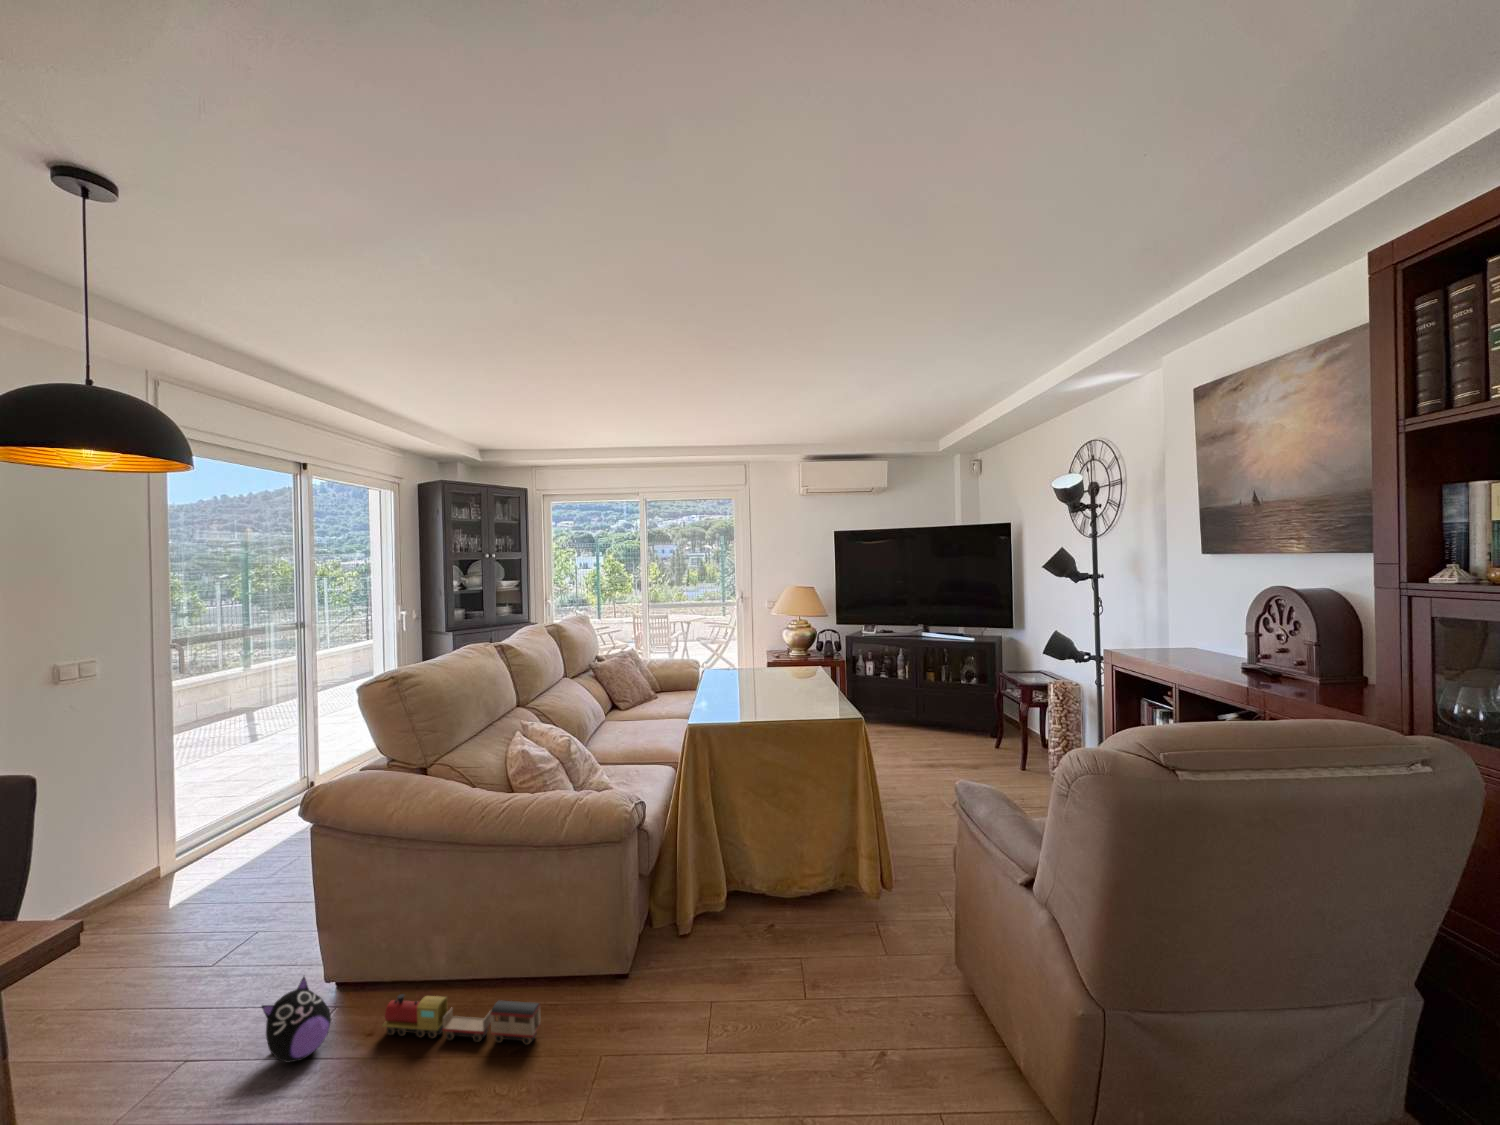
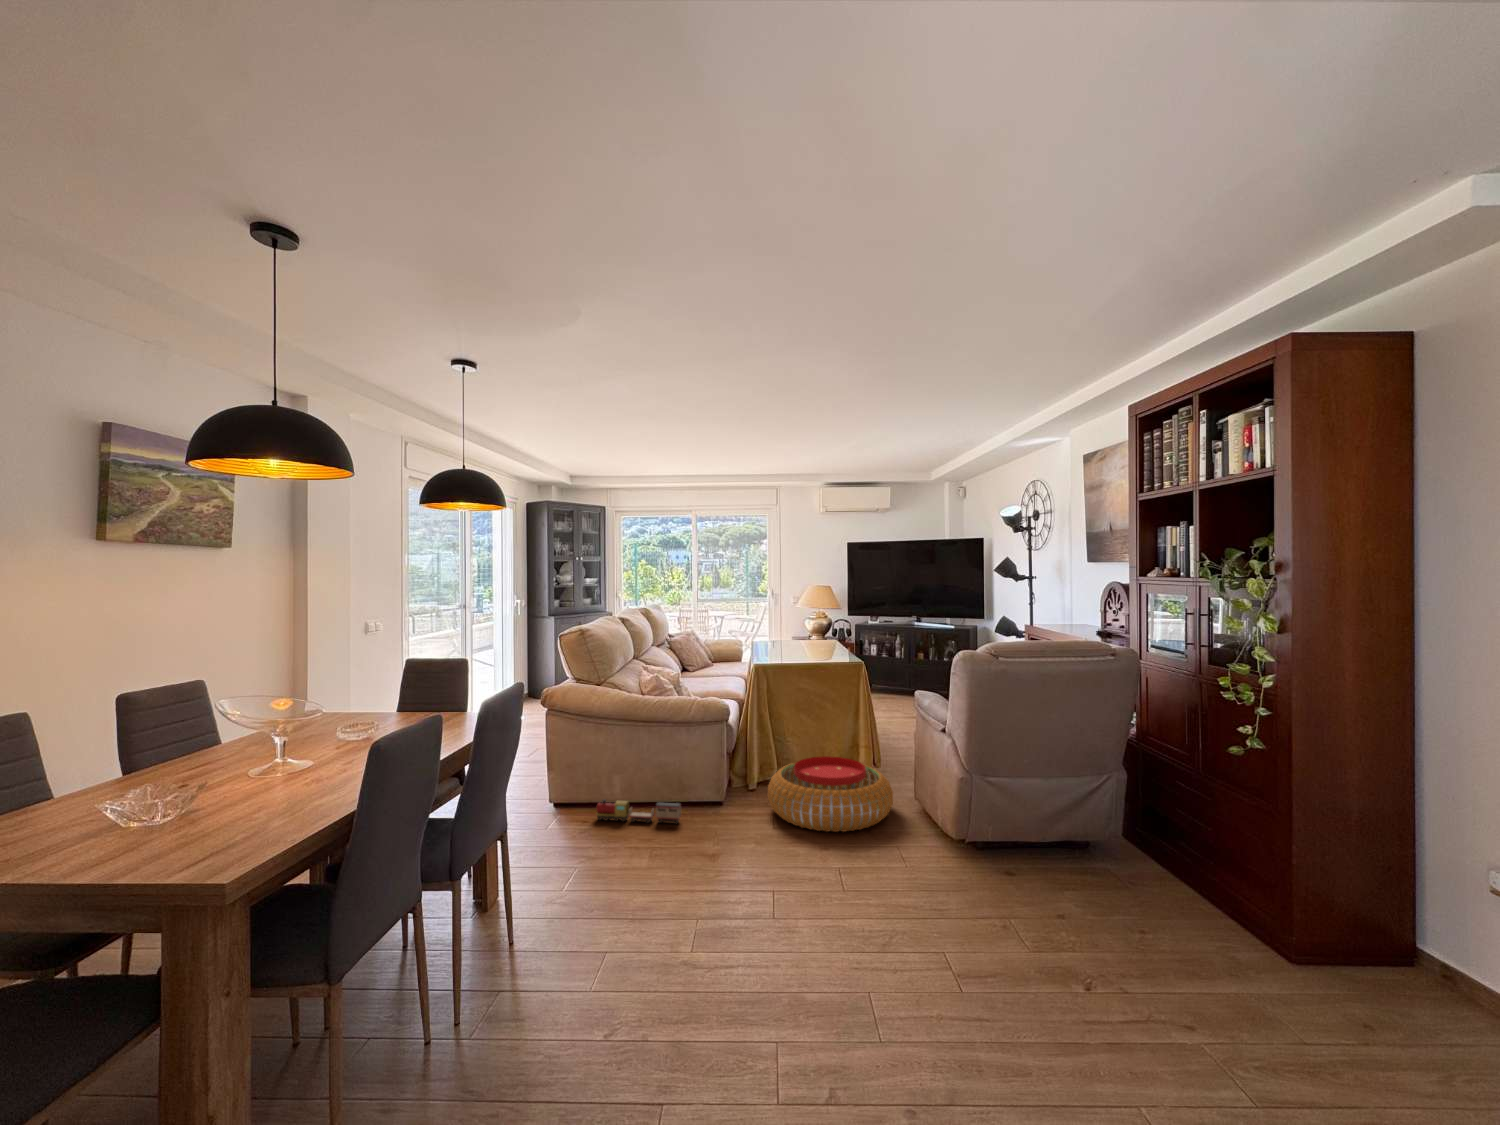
pouf: none [702,889,926,1067] -> present [768,756,893,832]
plush toy: present [262,977,331,1063] -> none [538,785,569,827]

